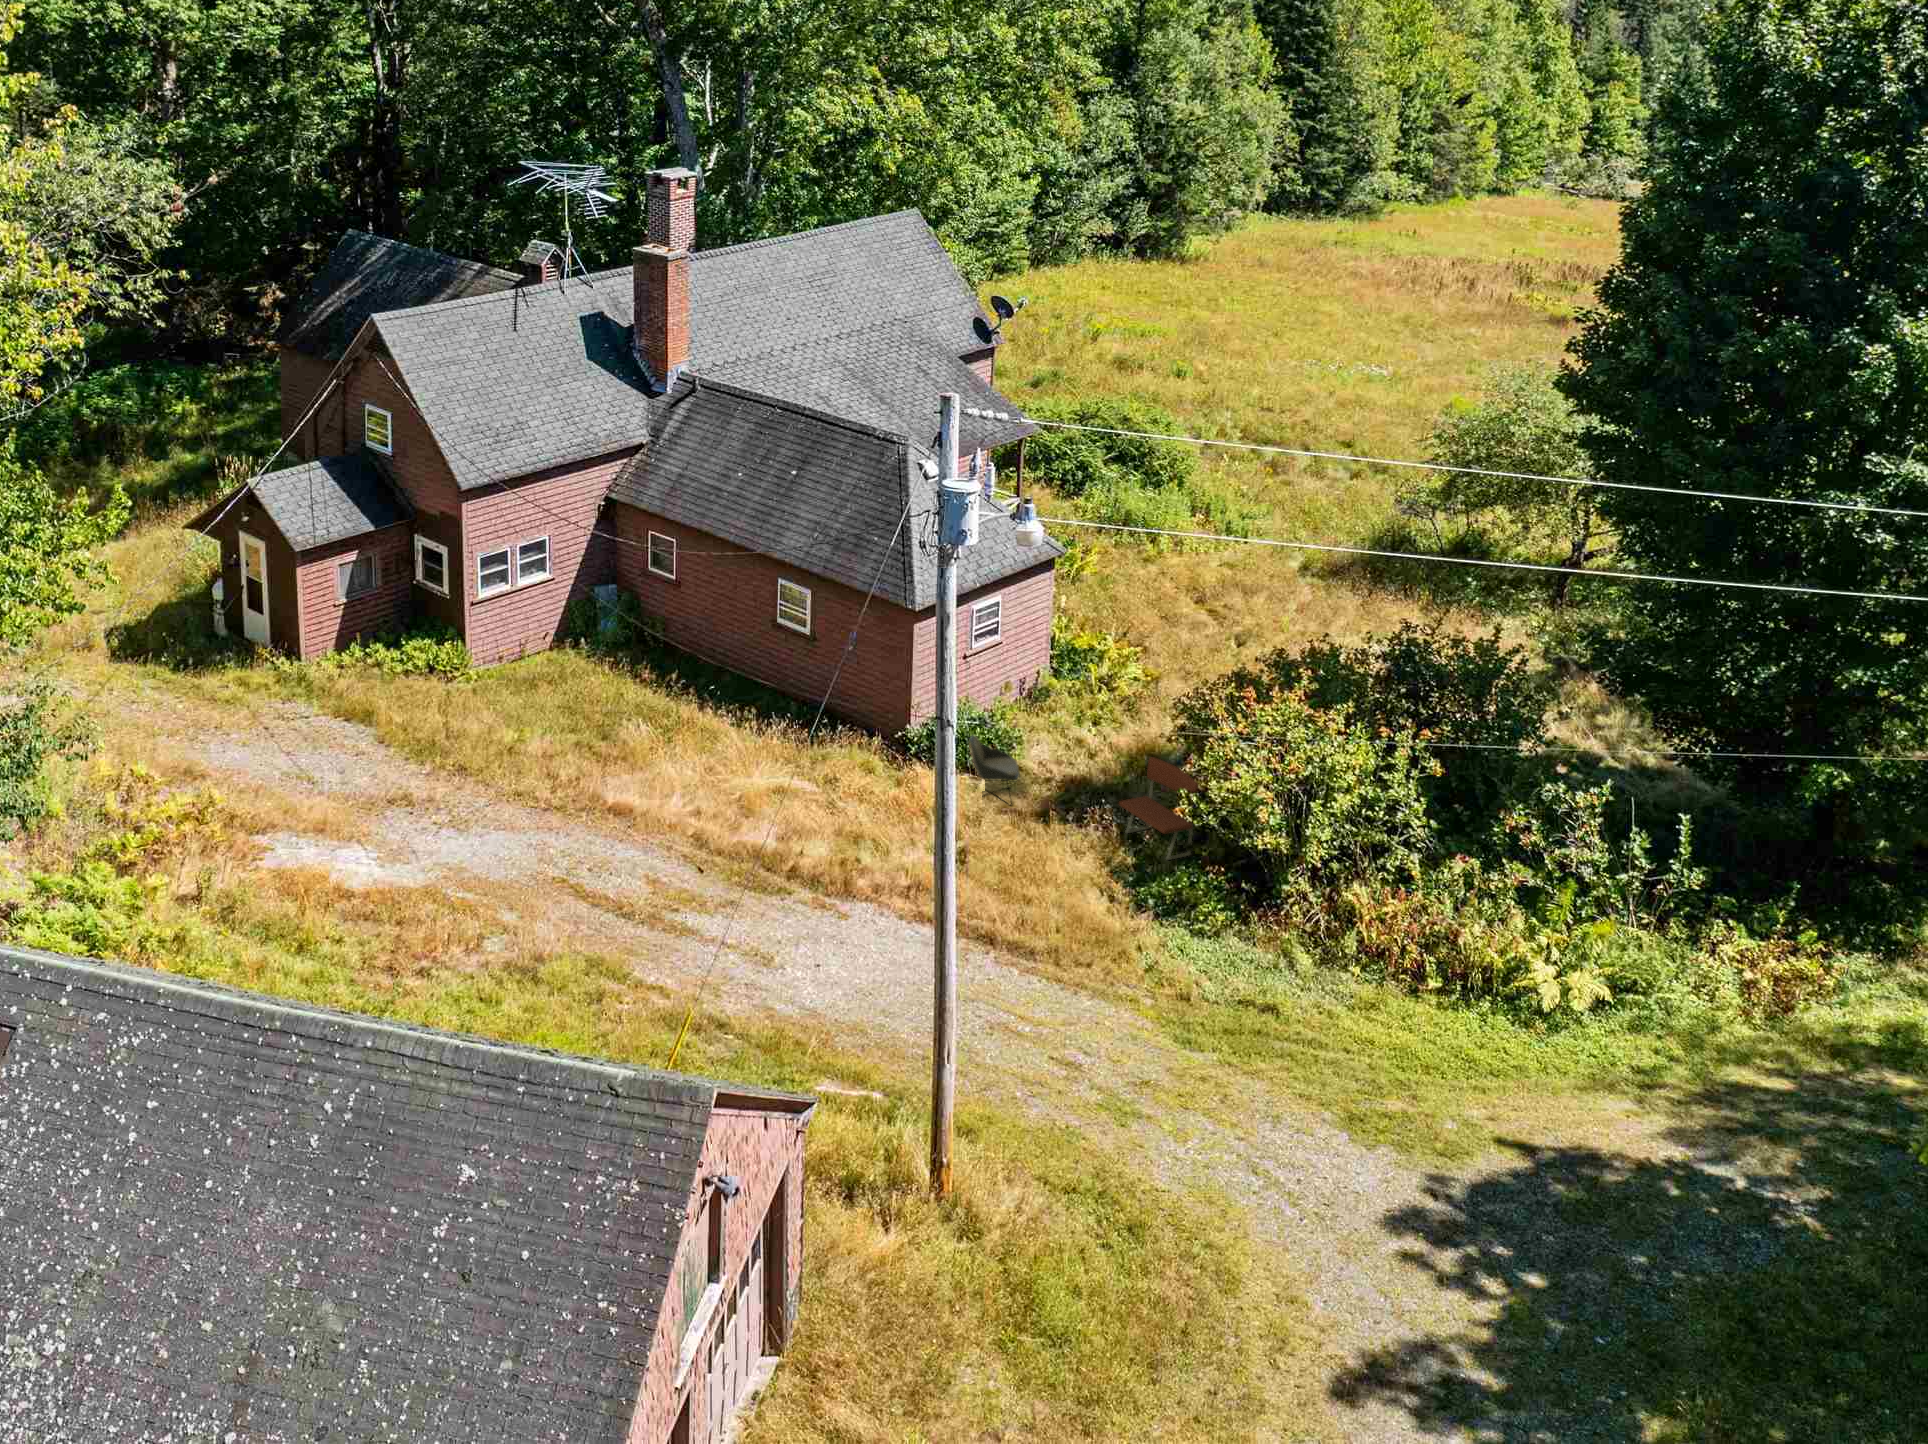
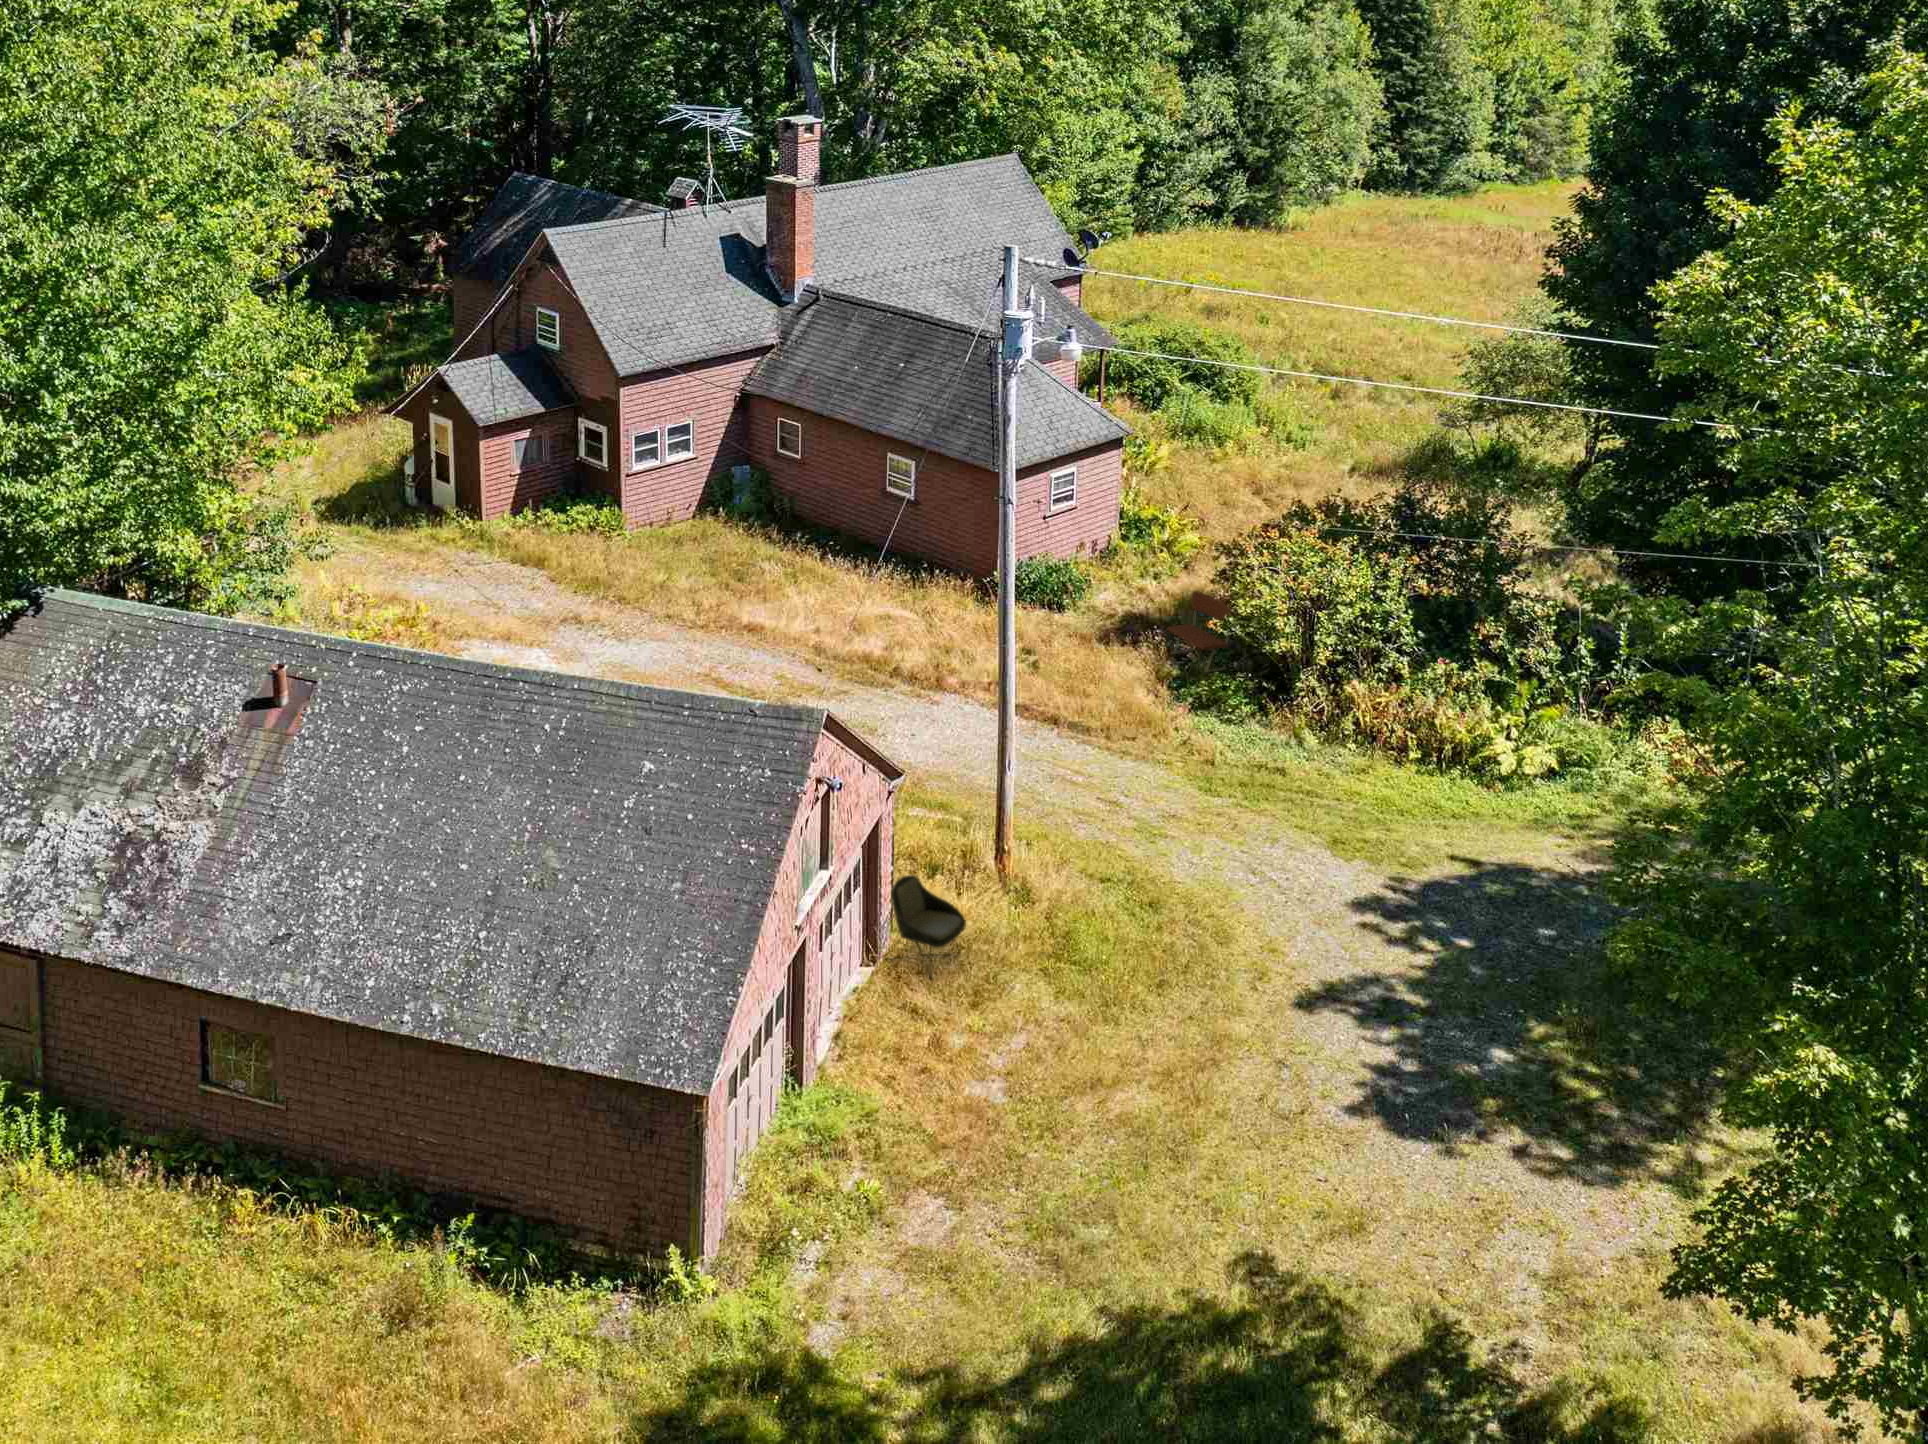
lounge chair: present [969,735,1020,799] -> present [884,875,966,978]

